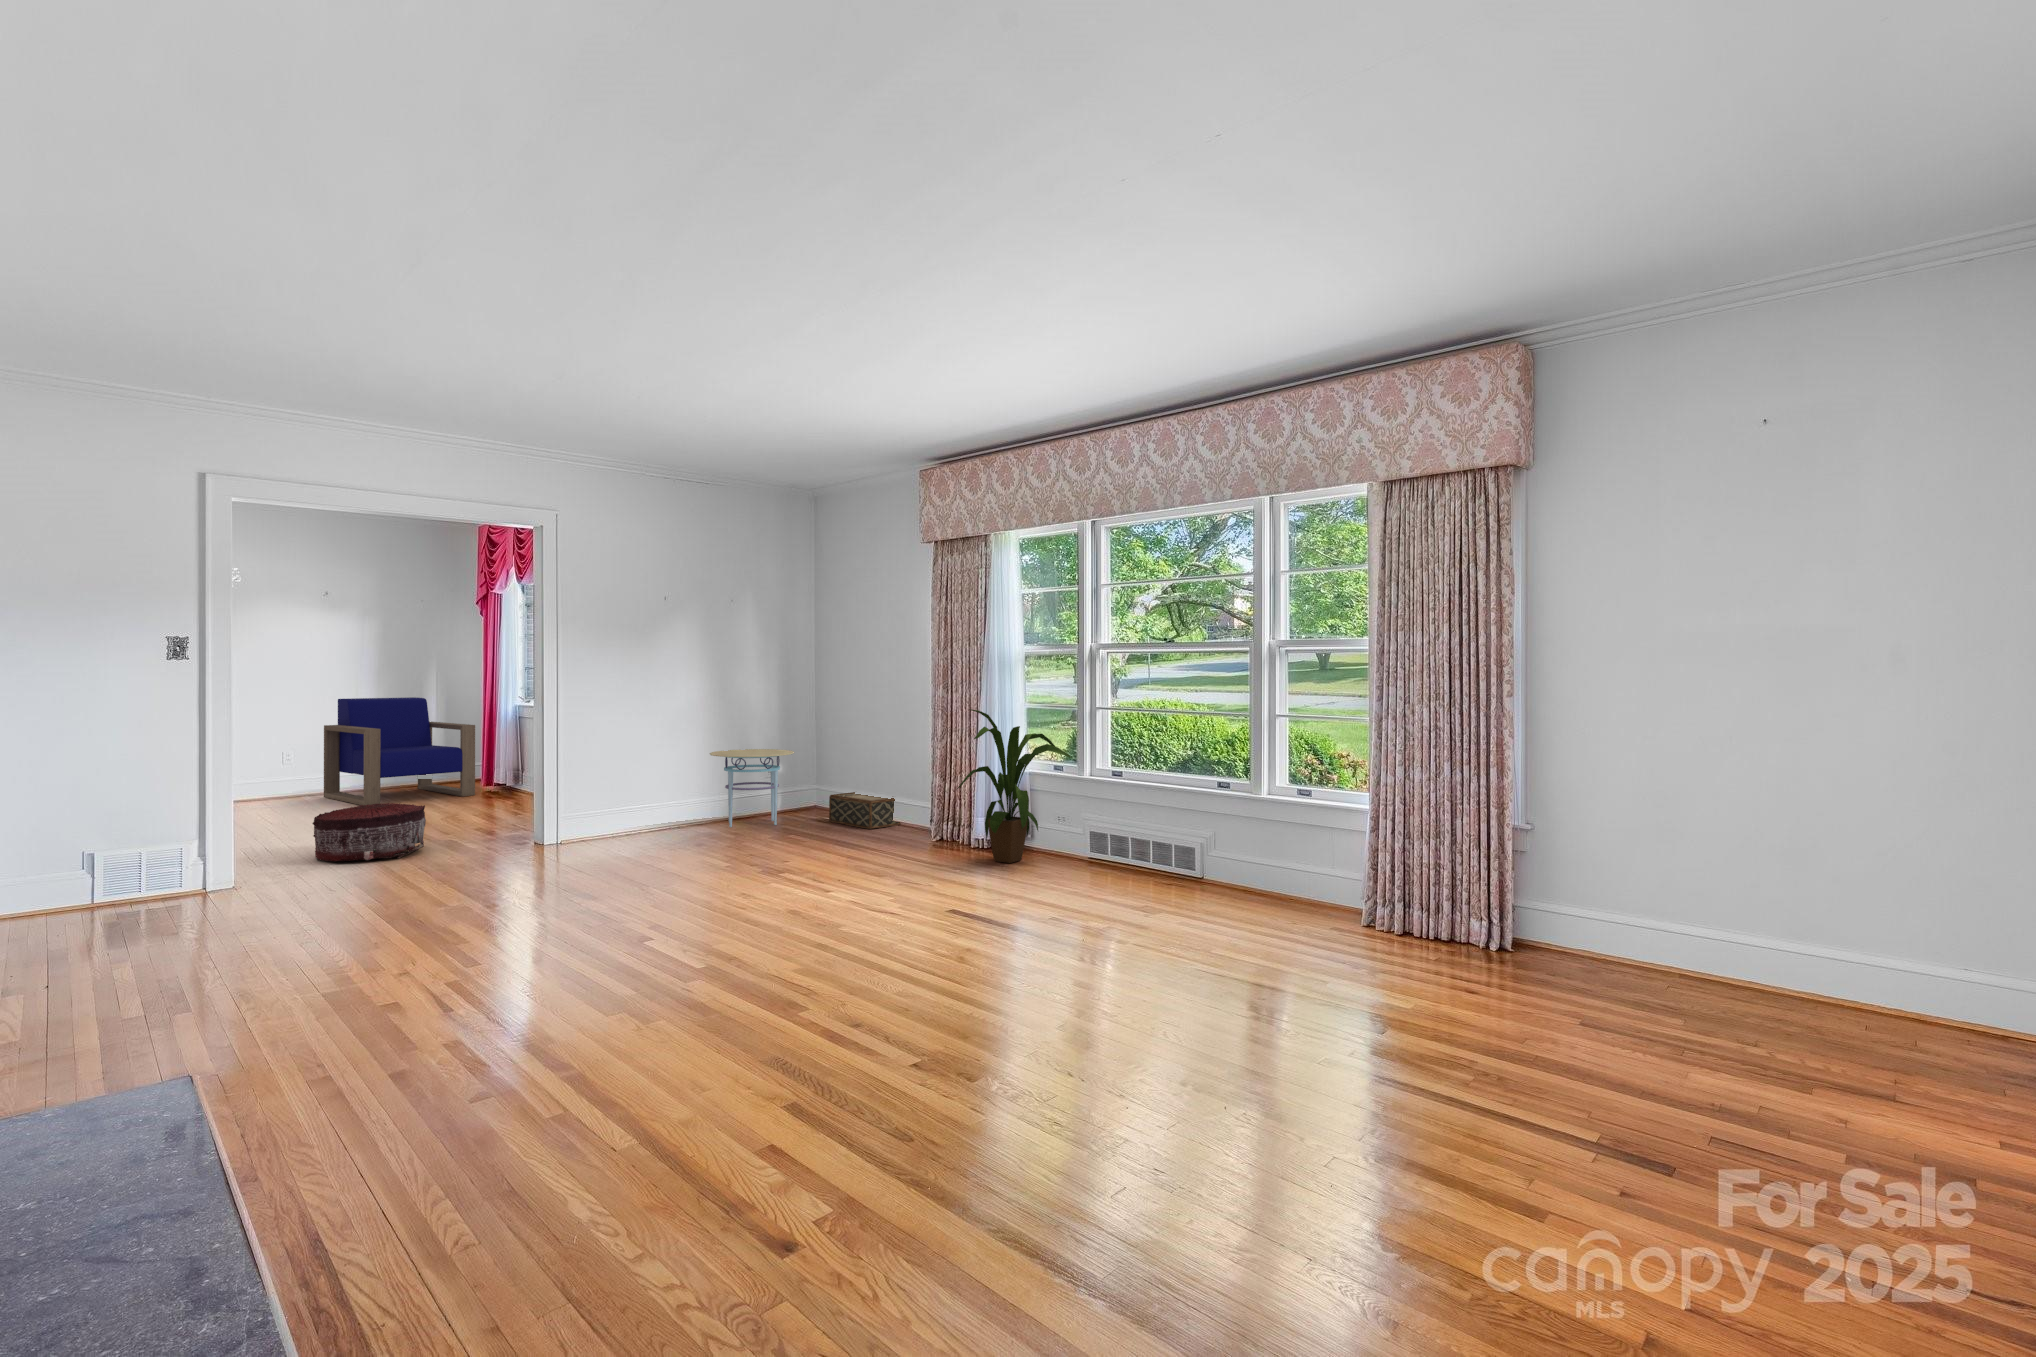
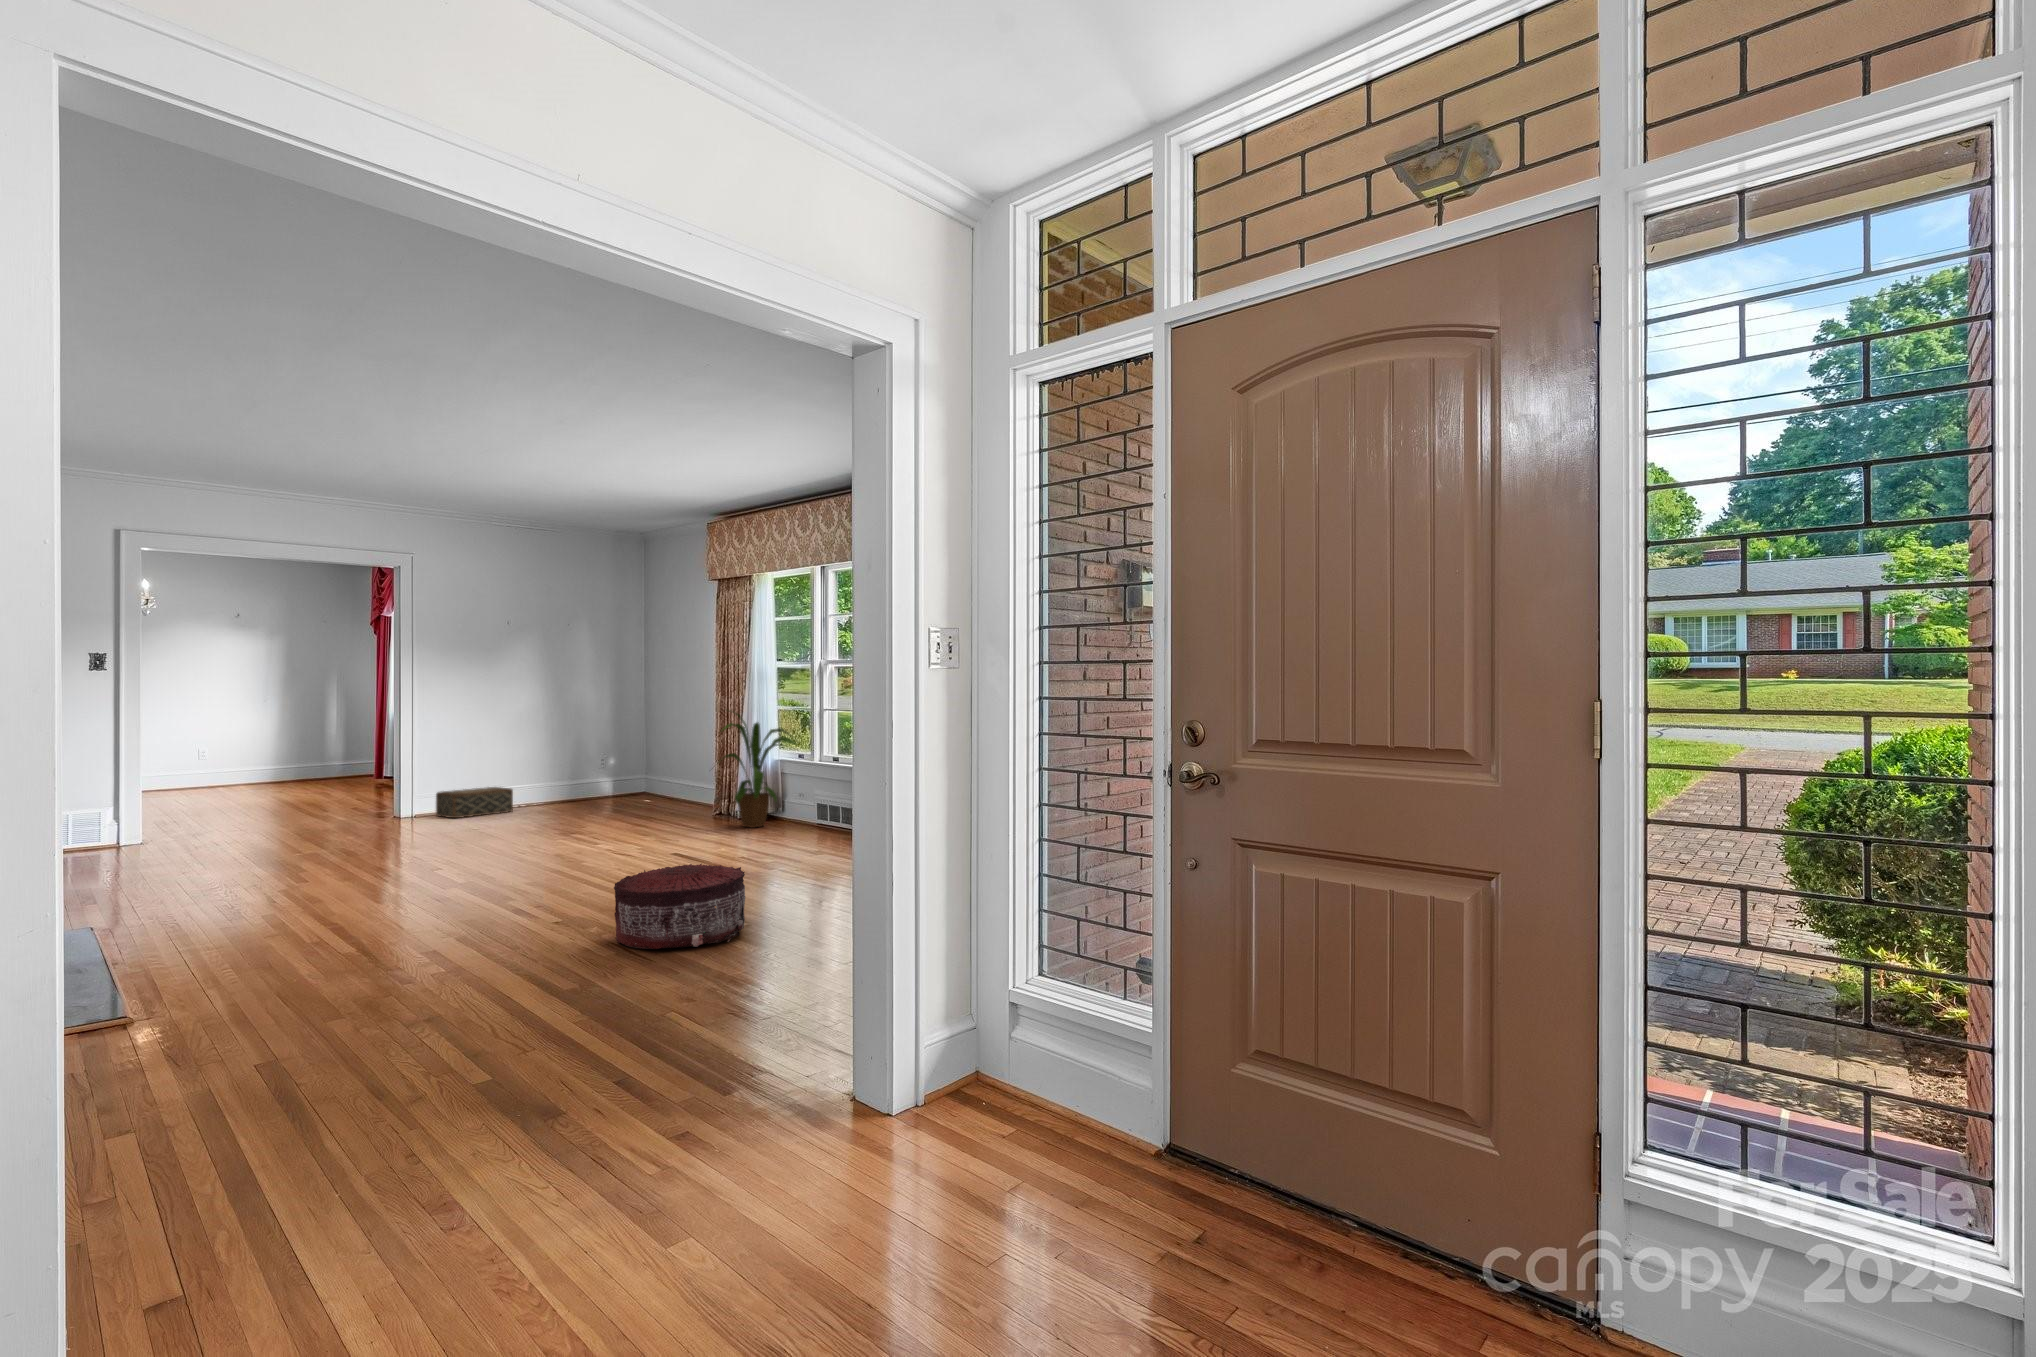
armchair: present [324,697,475,805] -> none [234,704,365,793]
side table: present [710,749,794,827] -> none [543,745,615,807]
woven basket: present [829,792,901,829] -> present [436,787,513,818]
pouf: present [313,803,426,862] -> present [614,864,745,949]

